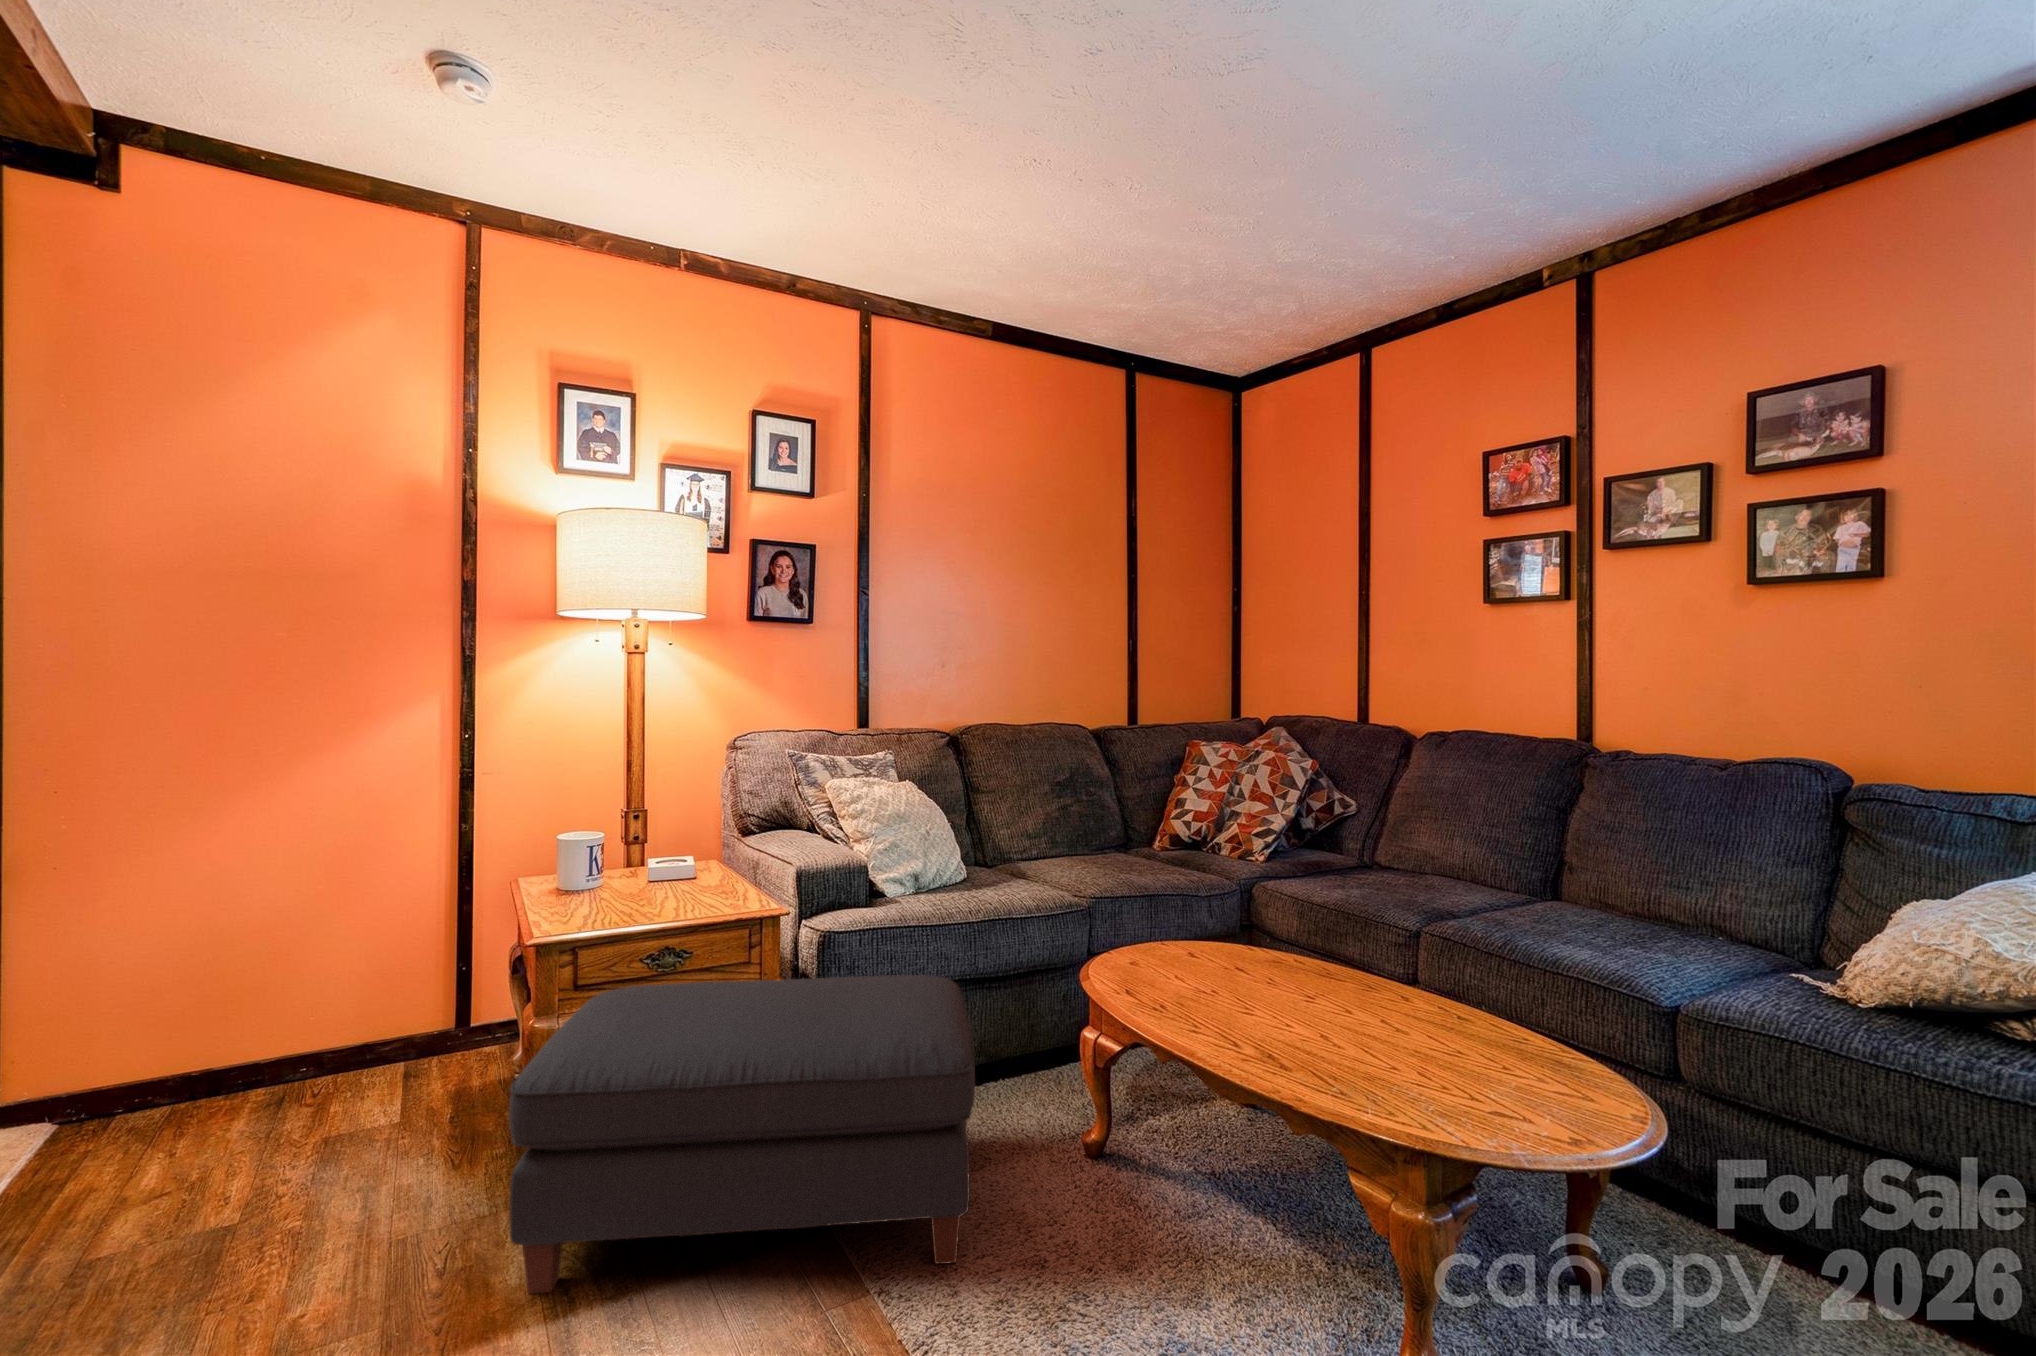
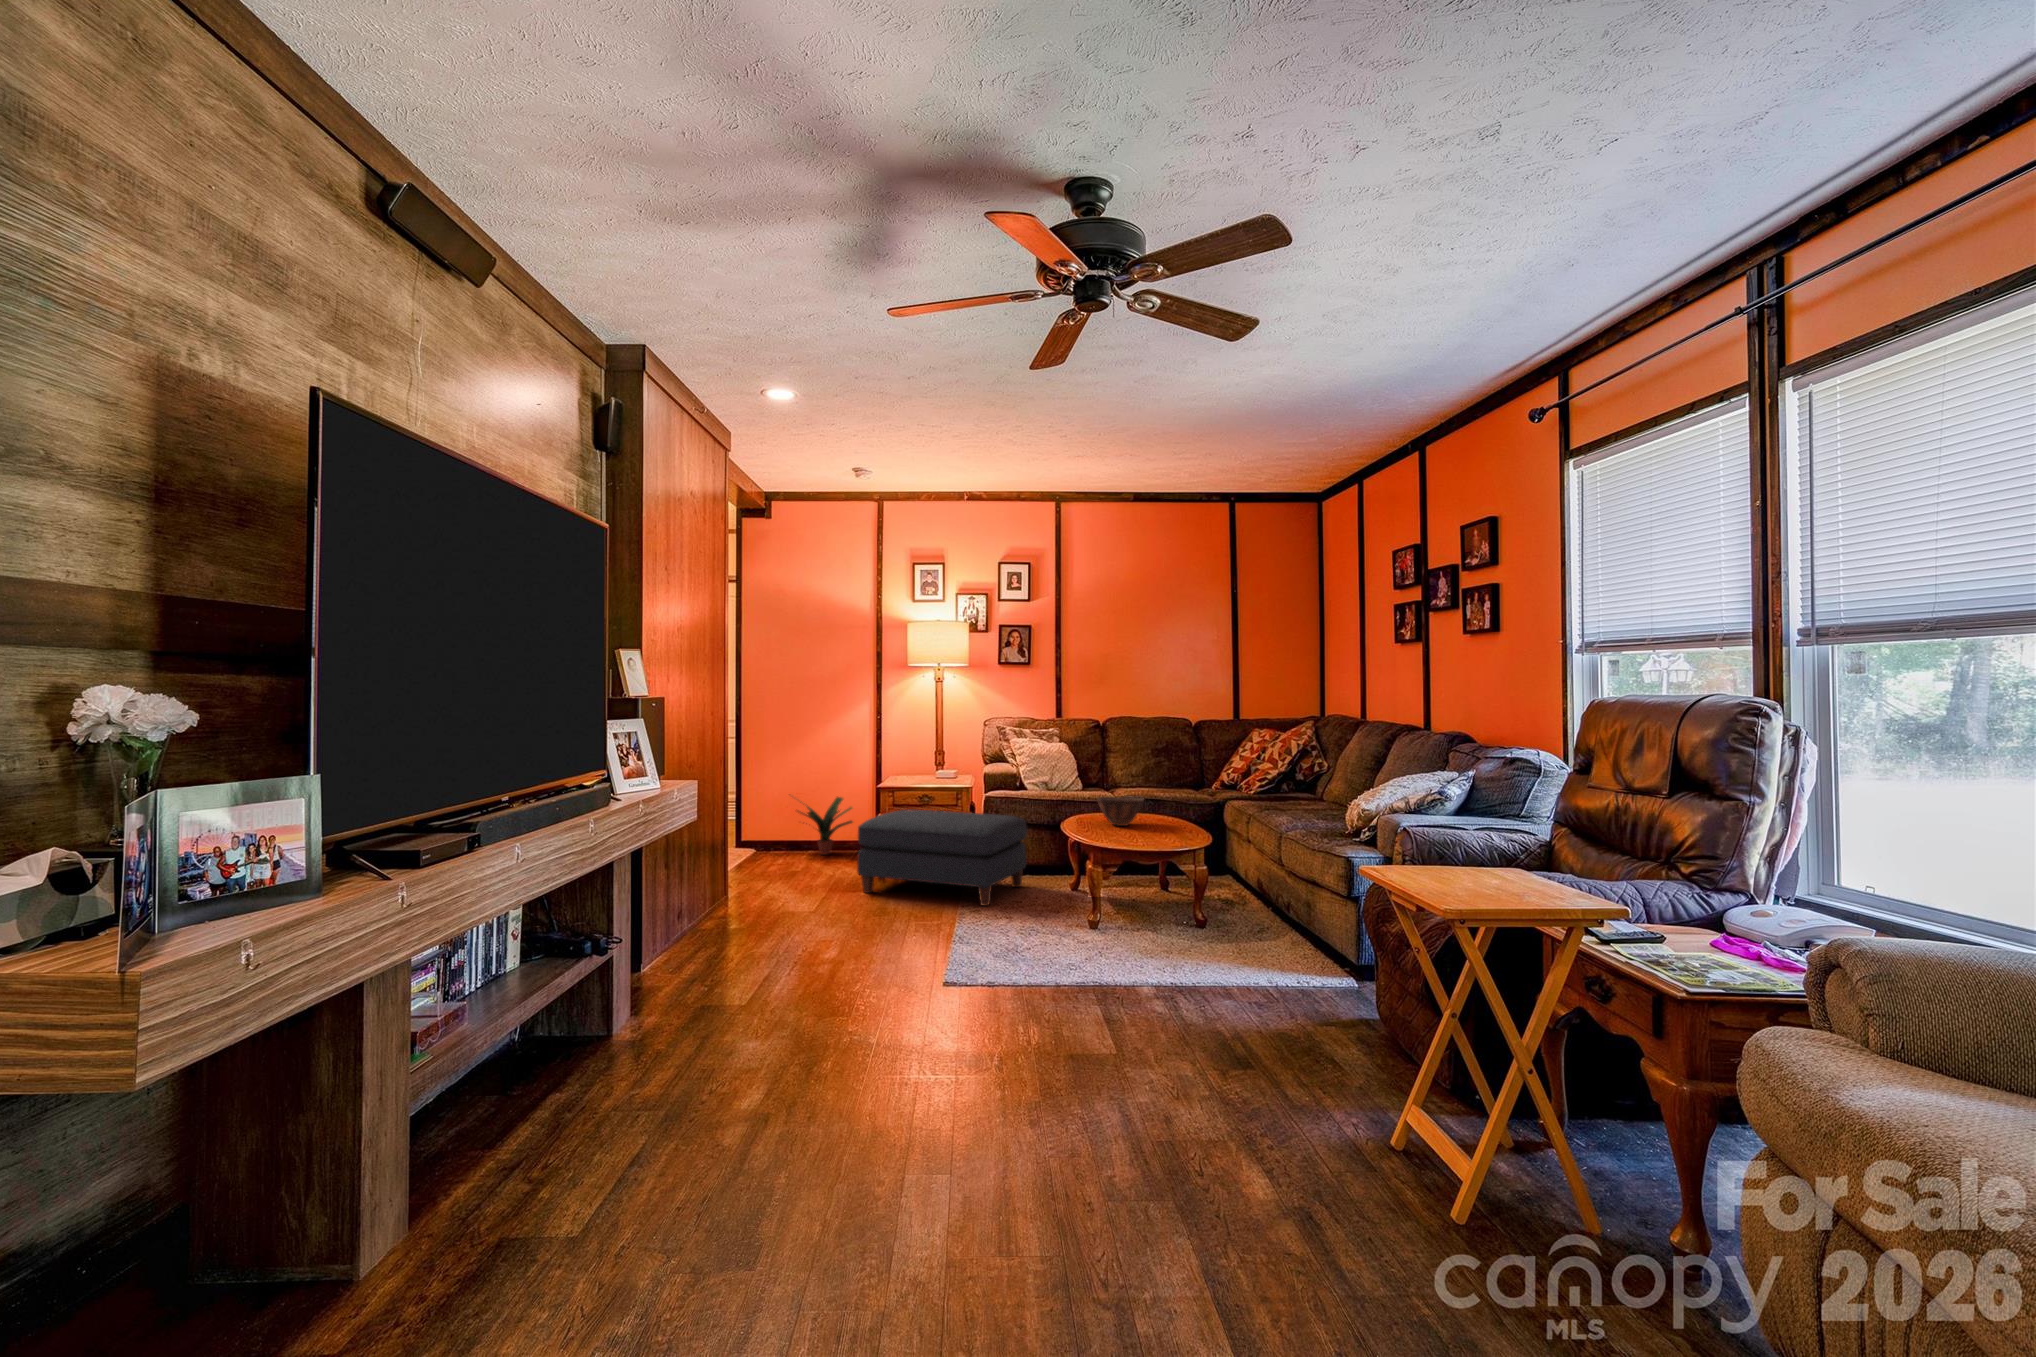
bowl: none [1196,912,1311,990] -> present [1097,797,1144,826]
potted plant: none [177,946,395,1117] -> present [798,797,852,855]

